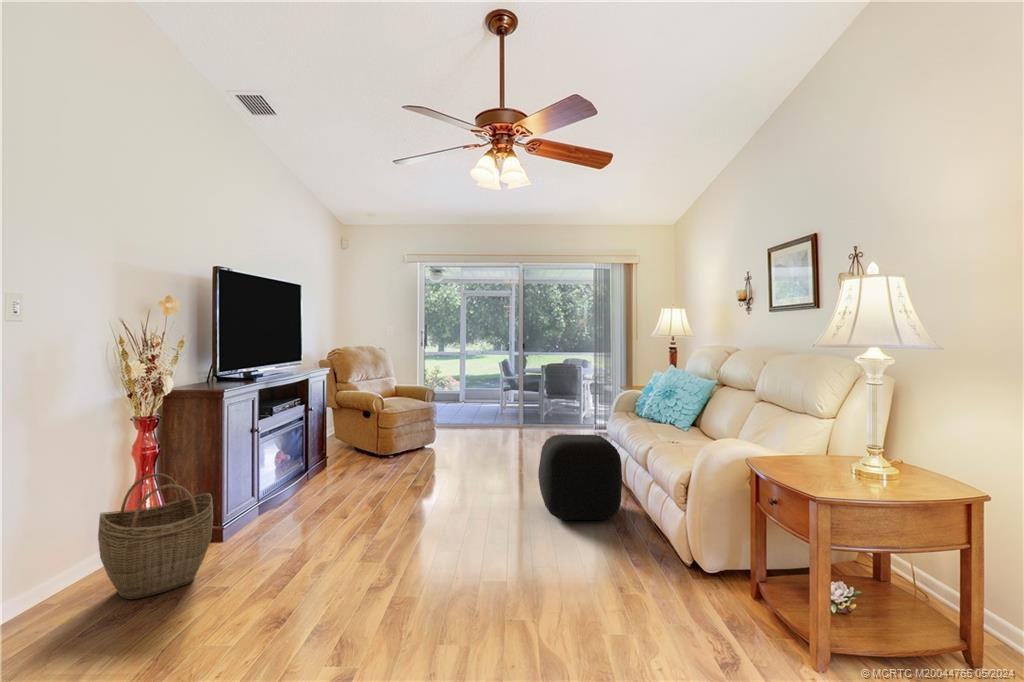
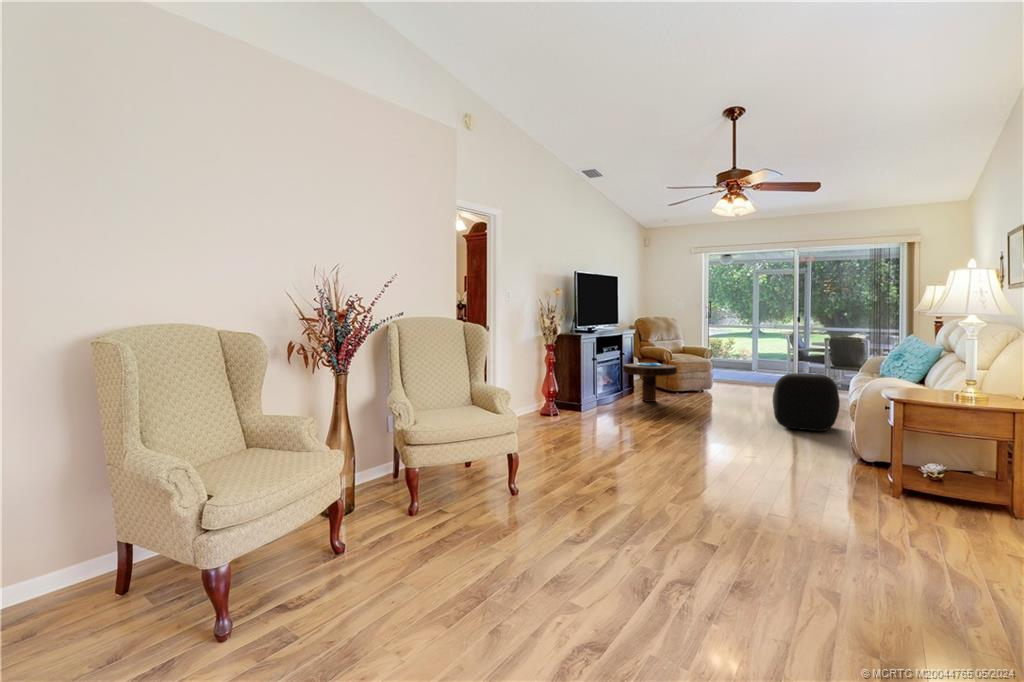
side table: none [309,421,394,484] -> present [623,363,677,402]
woven basket: present [98,474,213,599] -> none [535,371,579,423]

